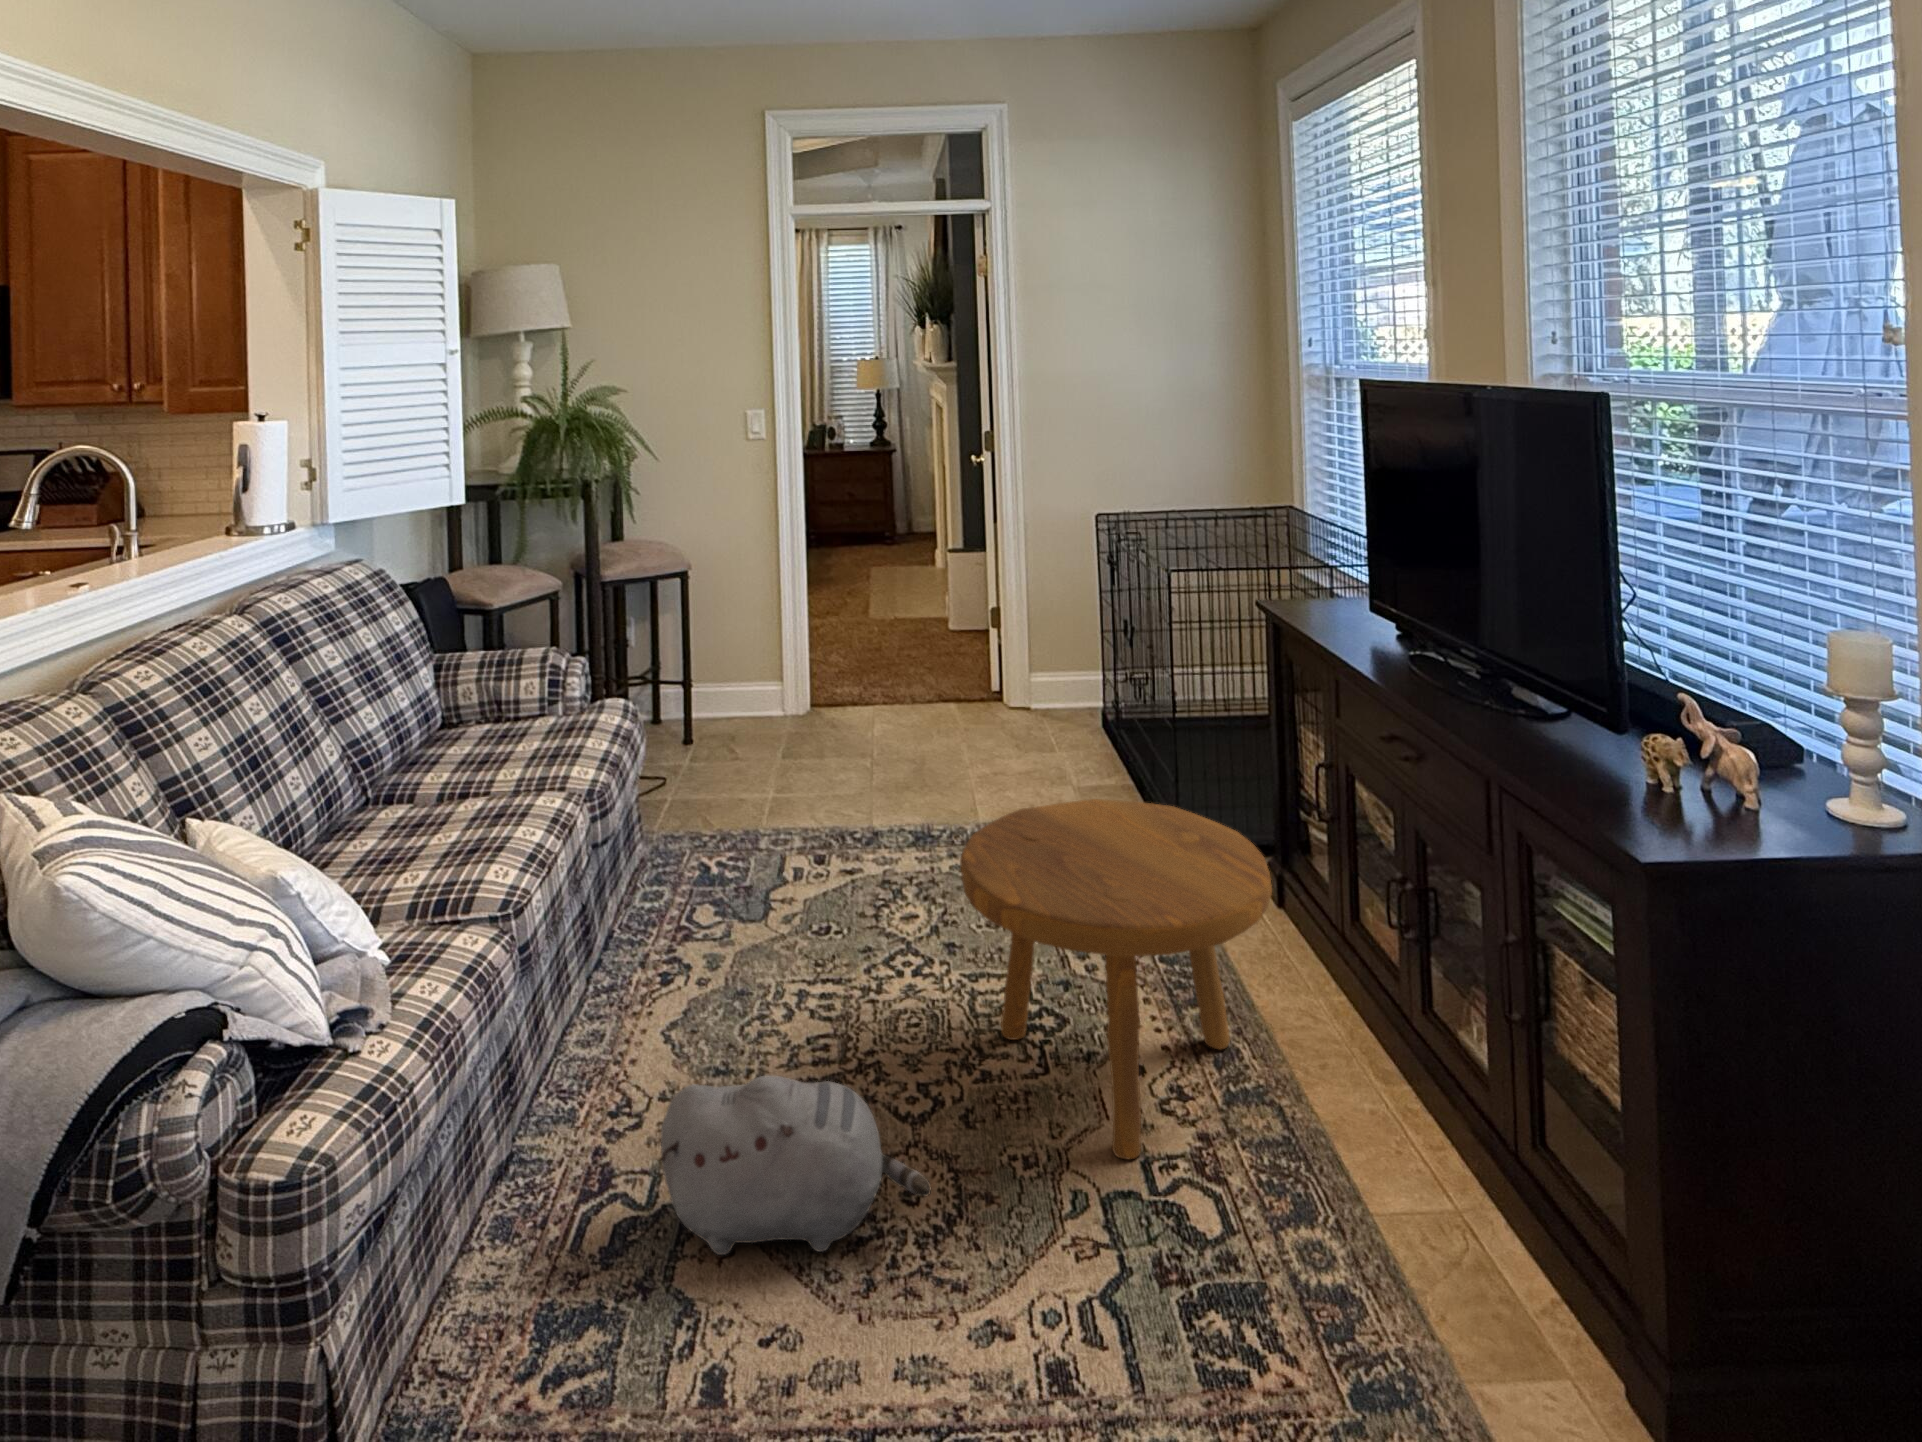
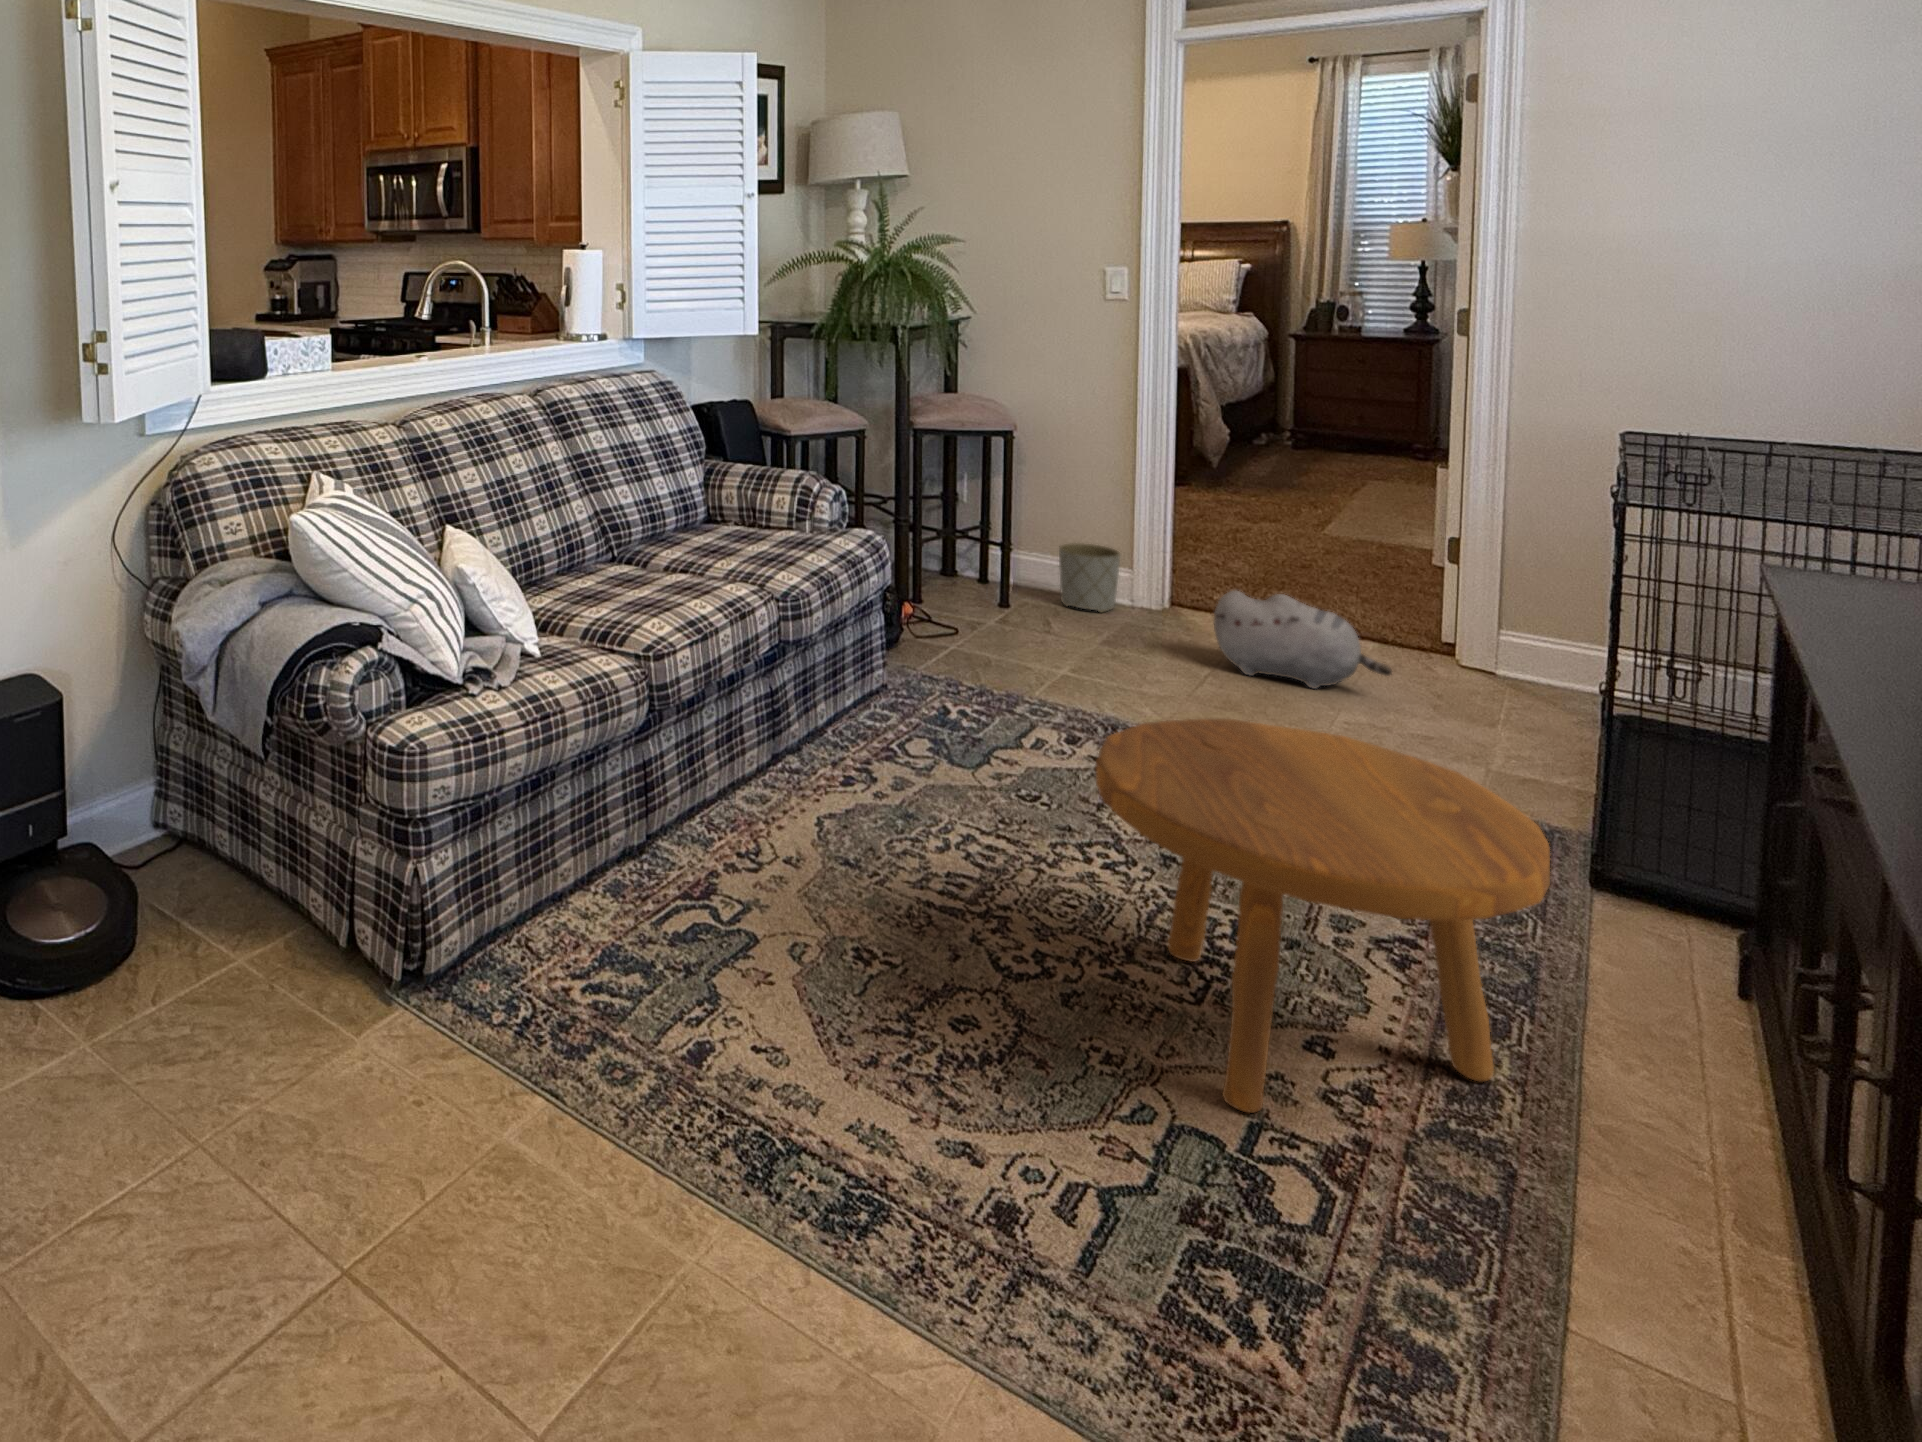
planter: none [724,664,774,728] -> present [1059,543,1120,612]
plush toy: present [661,1075,931,1255] -> present [1214,591,1392,689]

